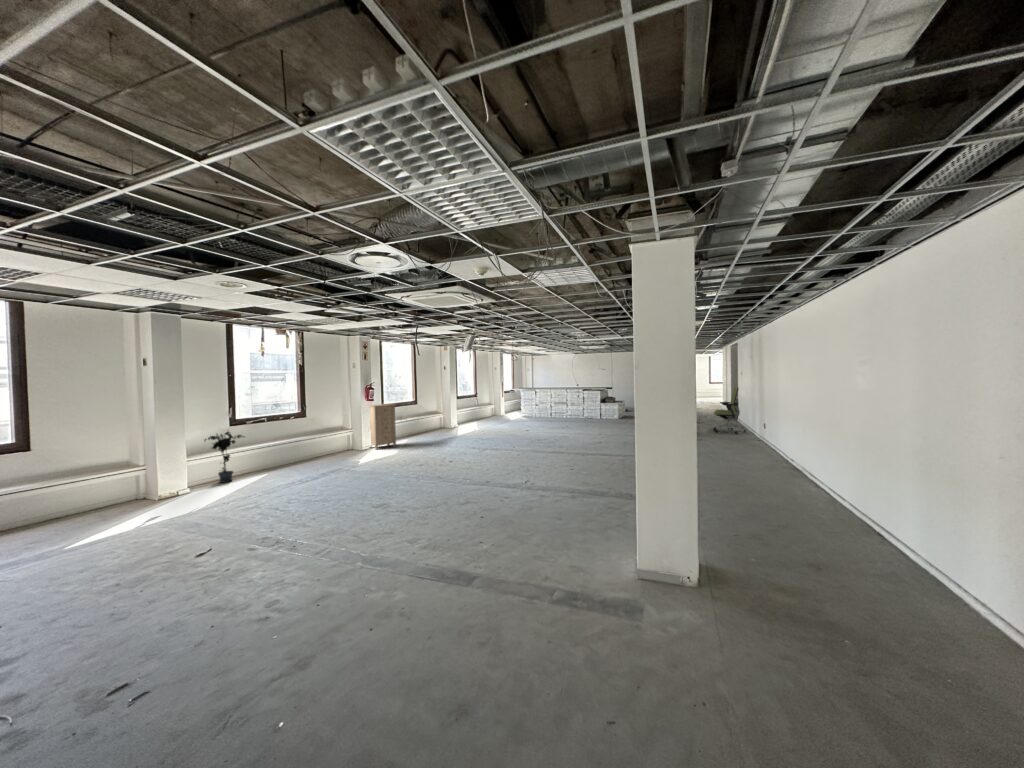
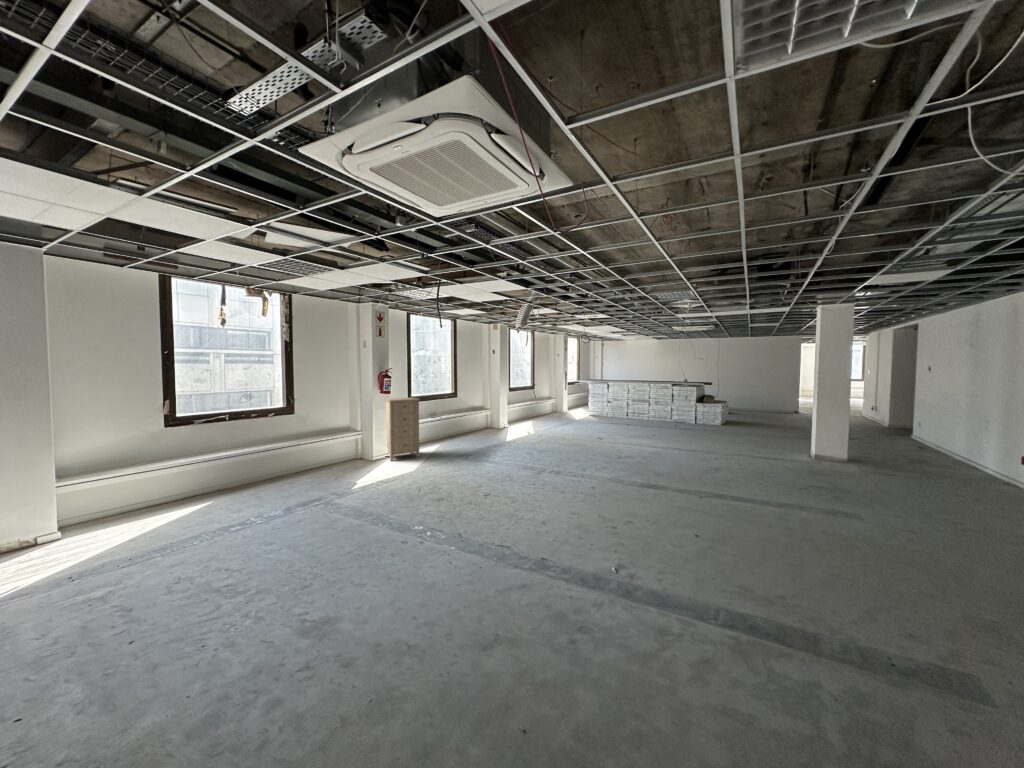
office chair: present [713,388,746,434] -> none [900,391,973,468]
potted plant: present [204,432,244,482] -> none [99,435,176,517]

